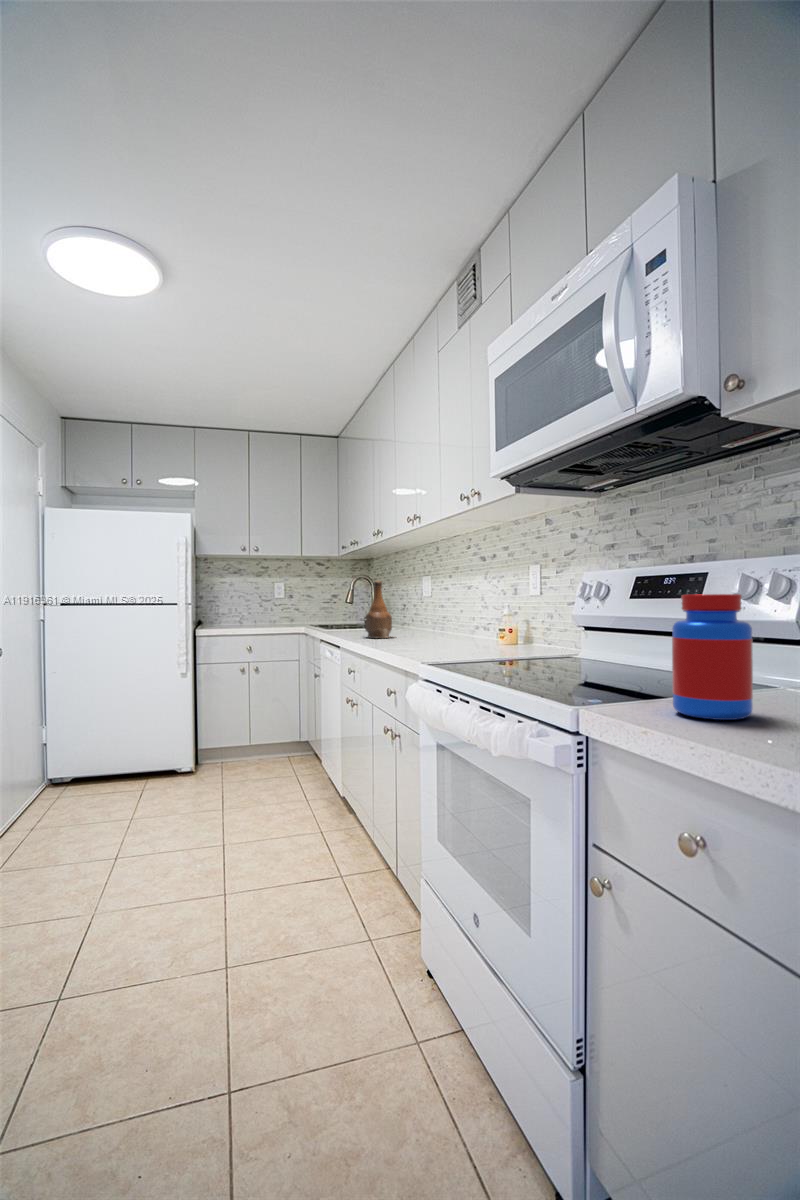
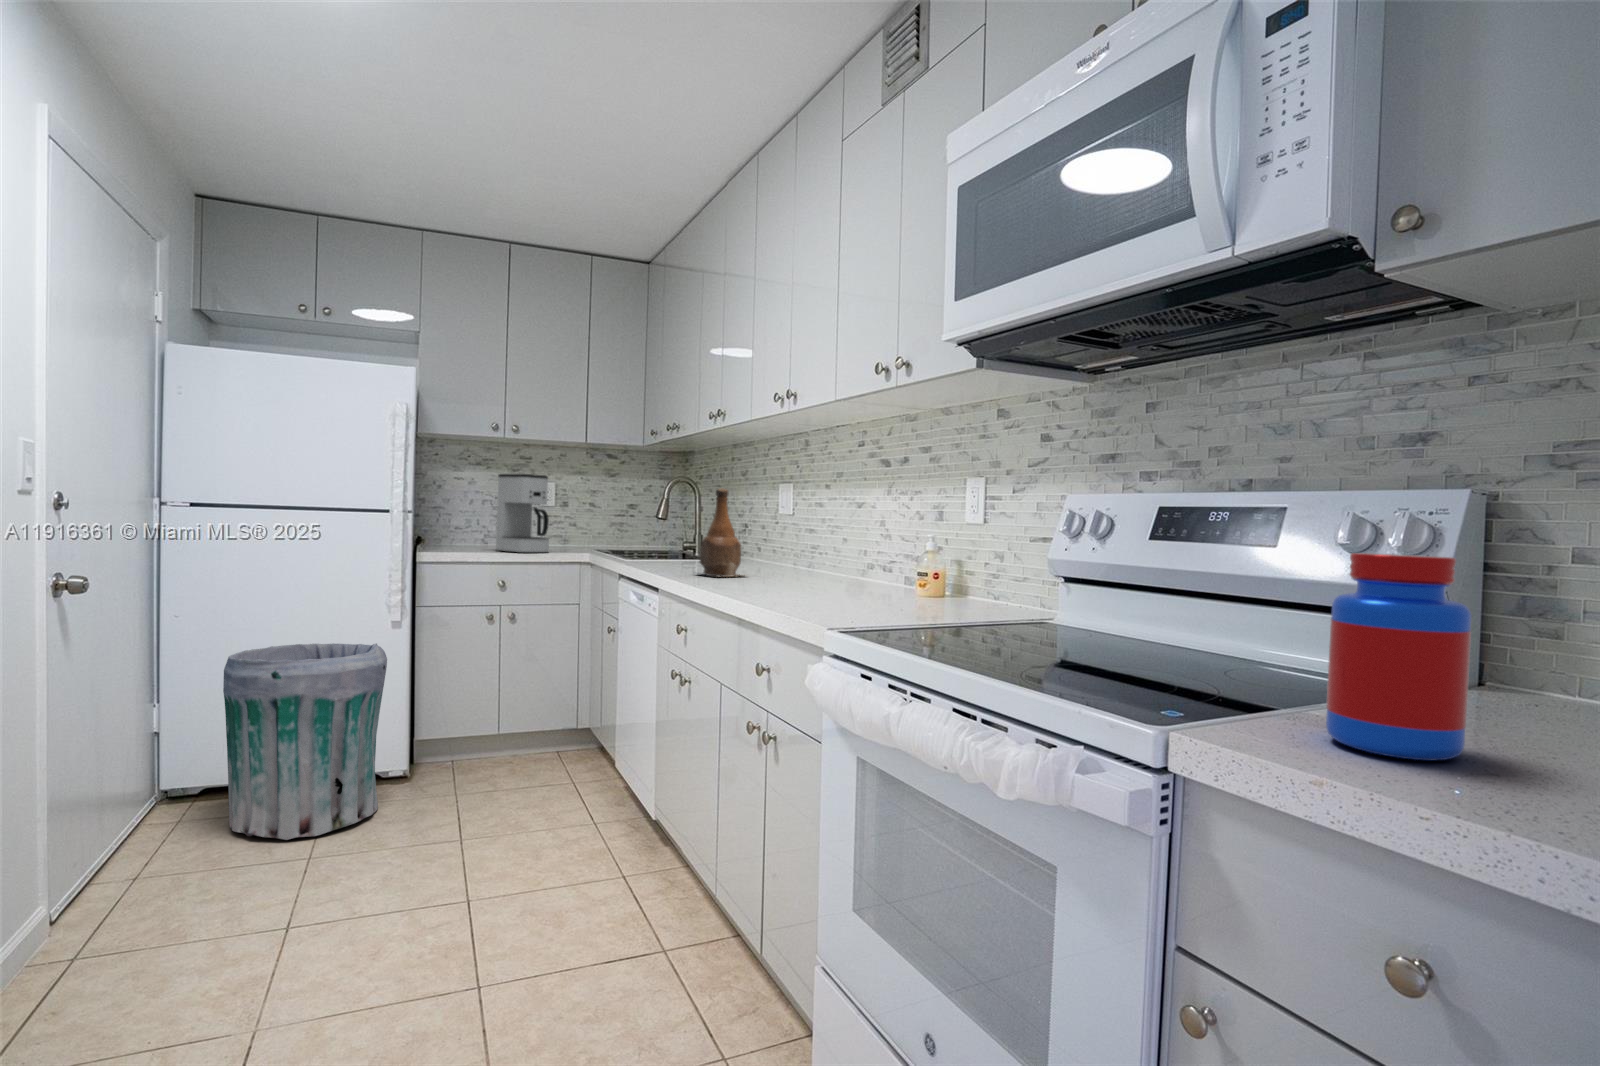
coffee maker: none [246,578,279,629] -> present [496,474,549,553]
trash can: none [81,689,178,812] -> present [223,643,387,840]

